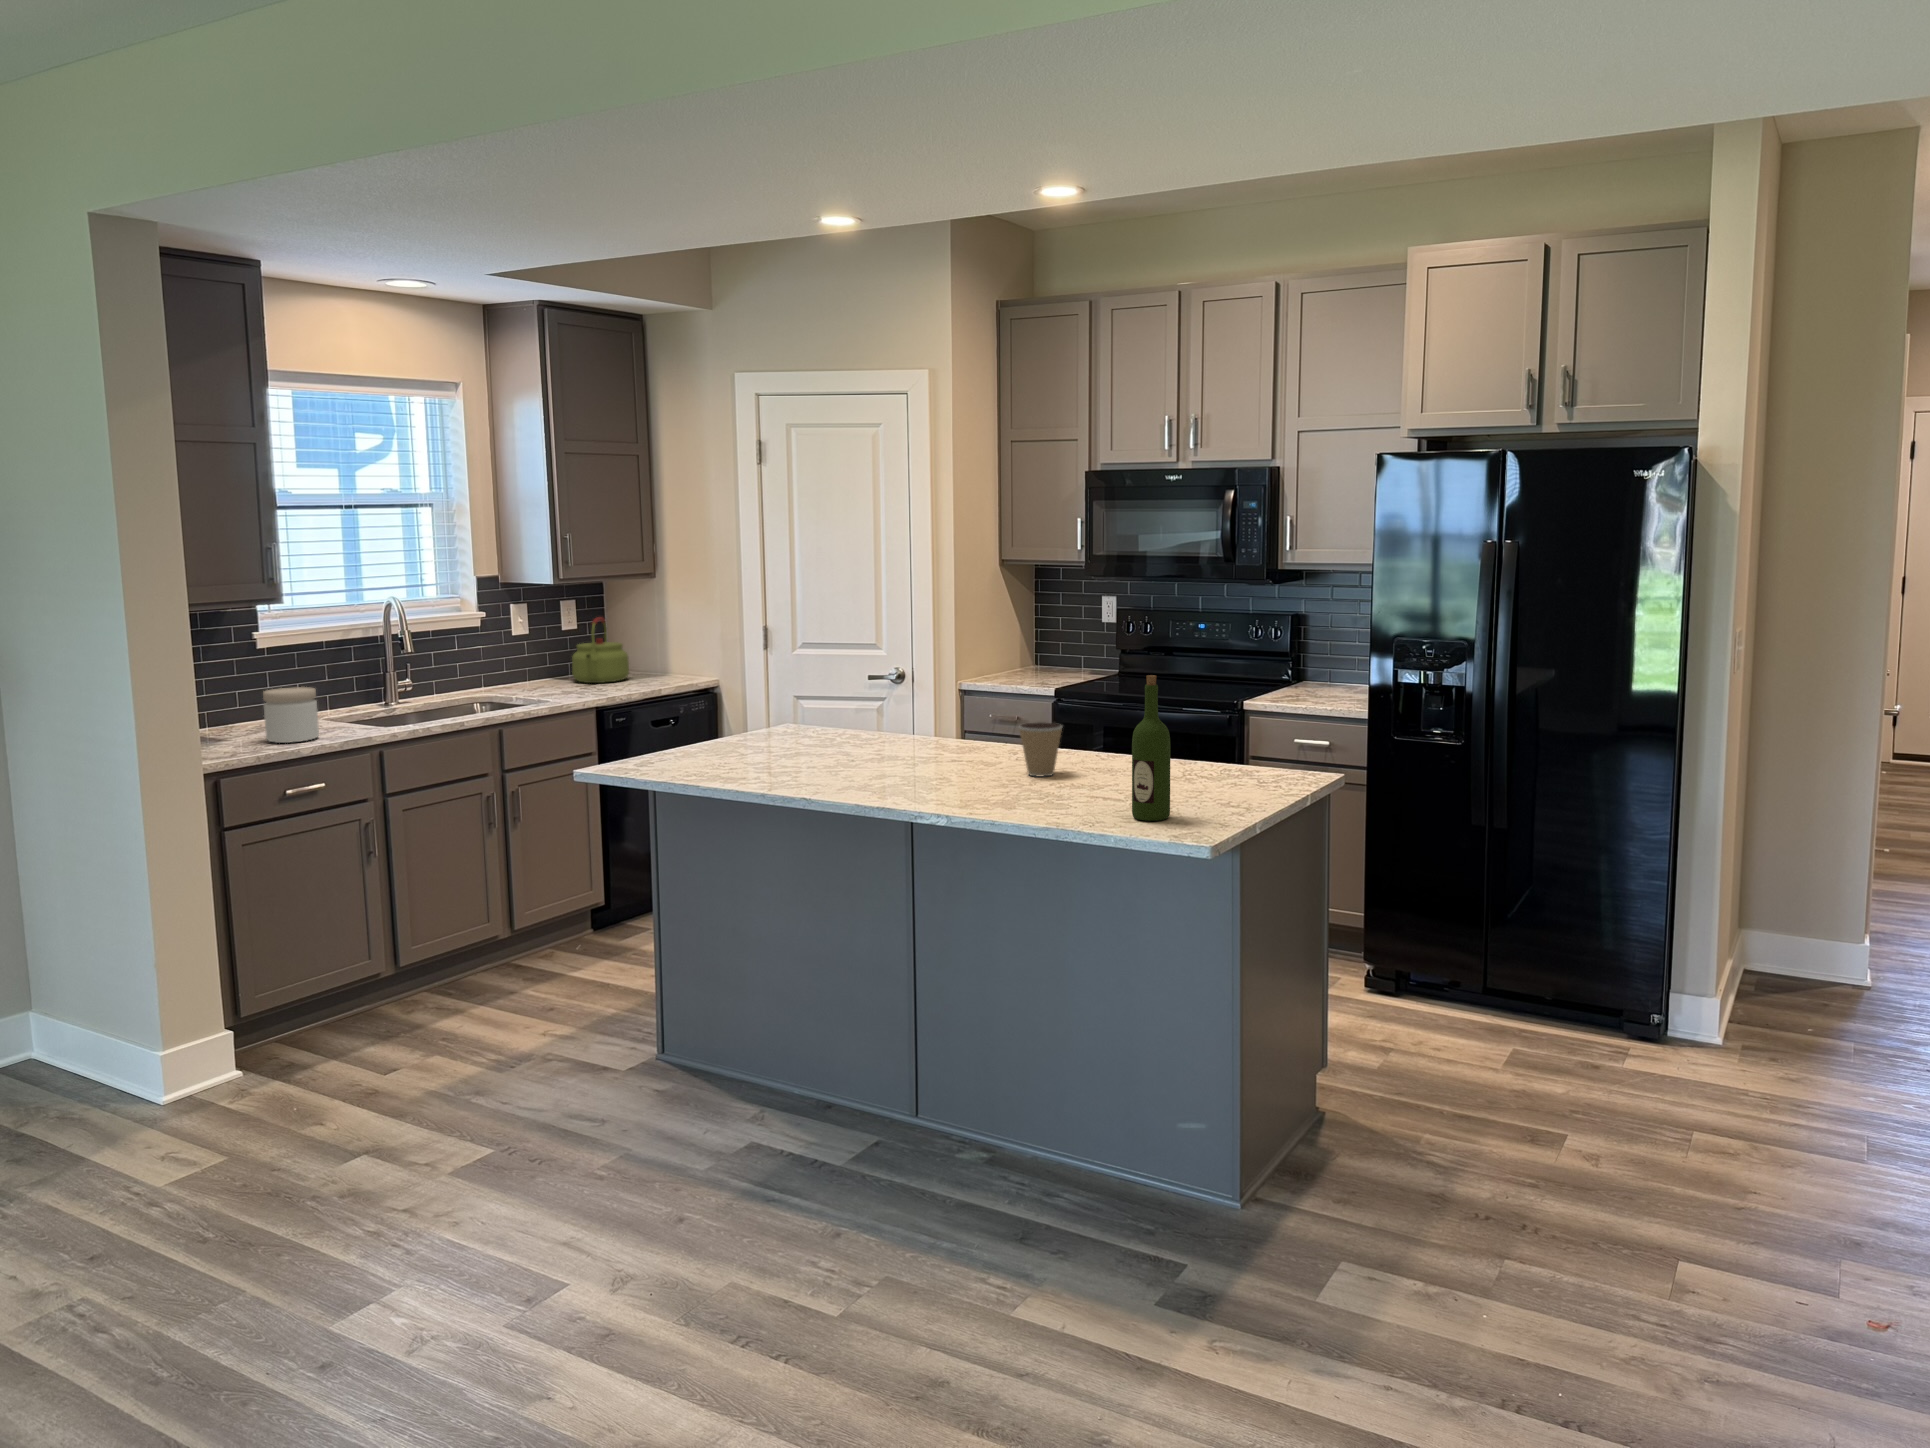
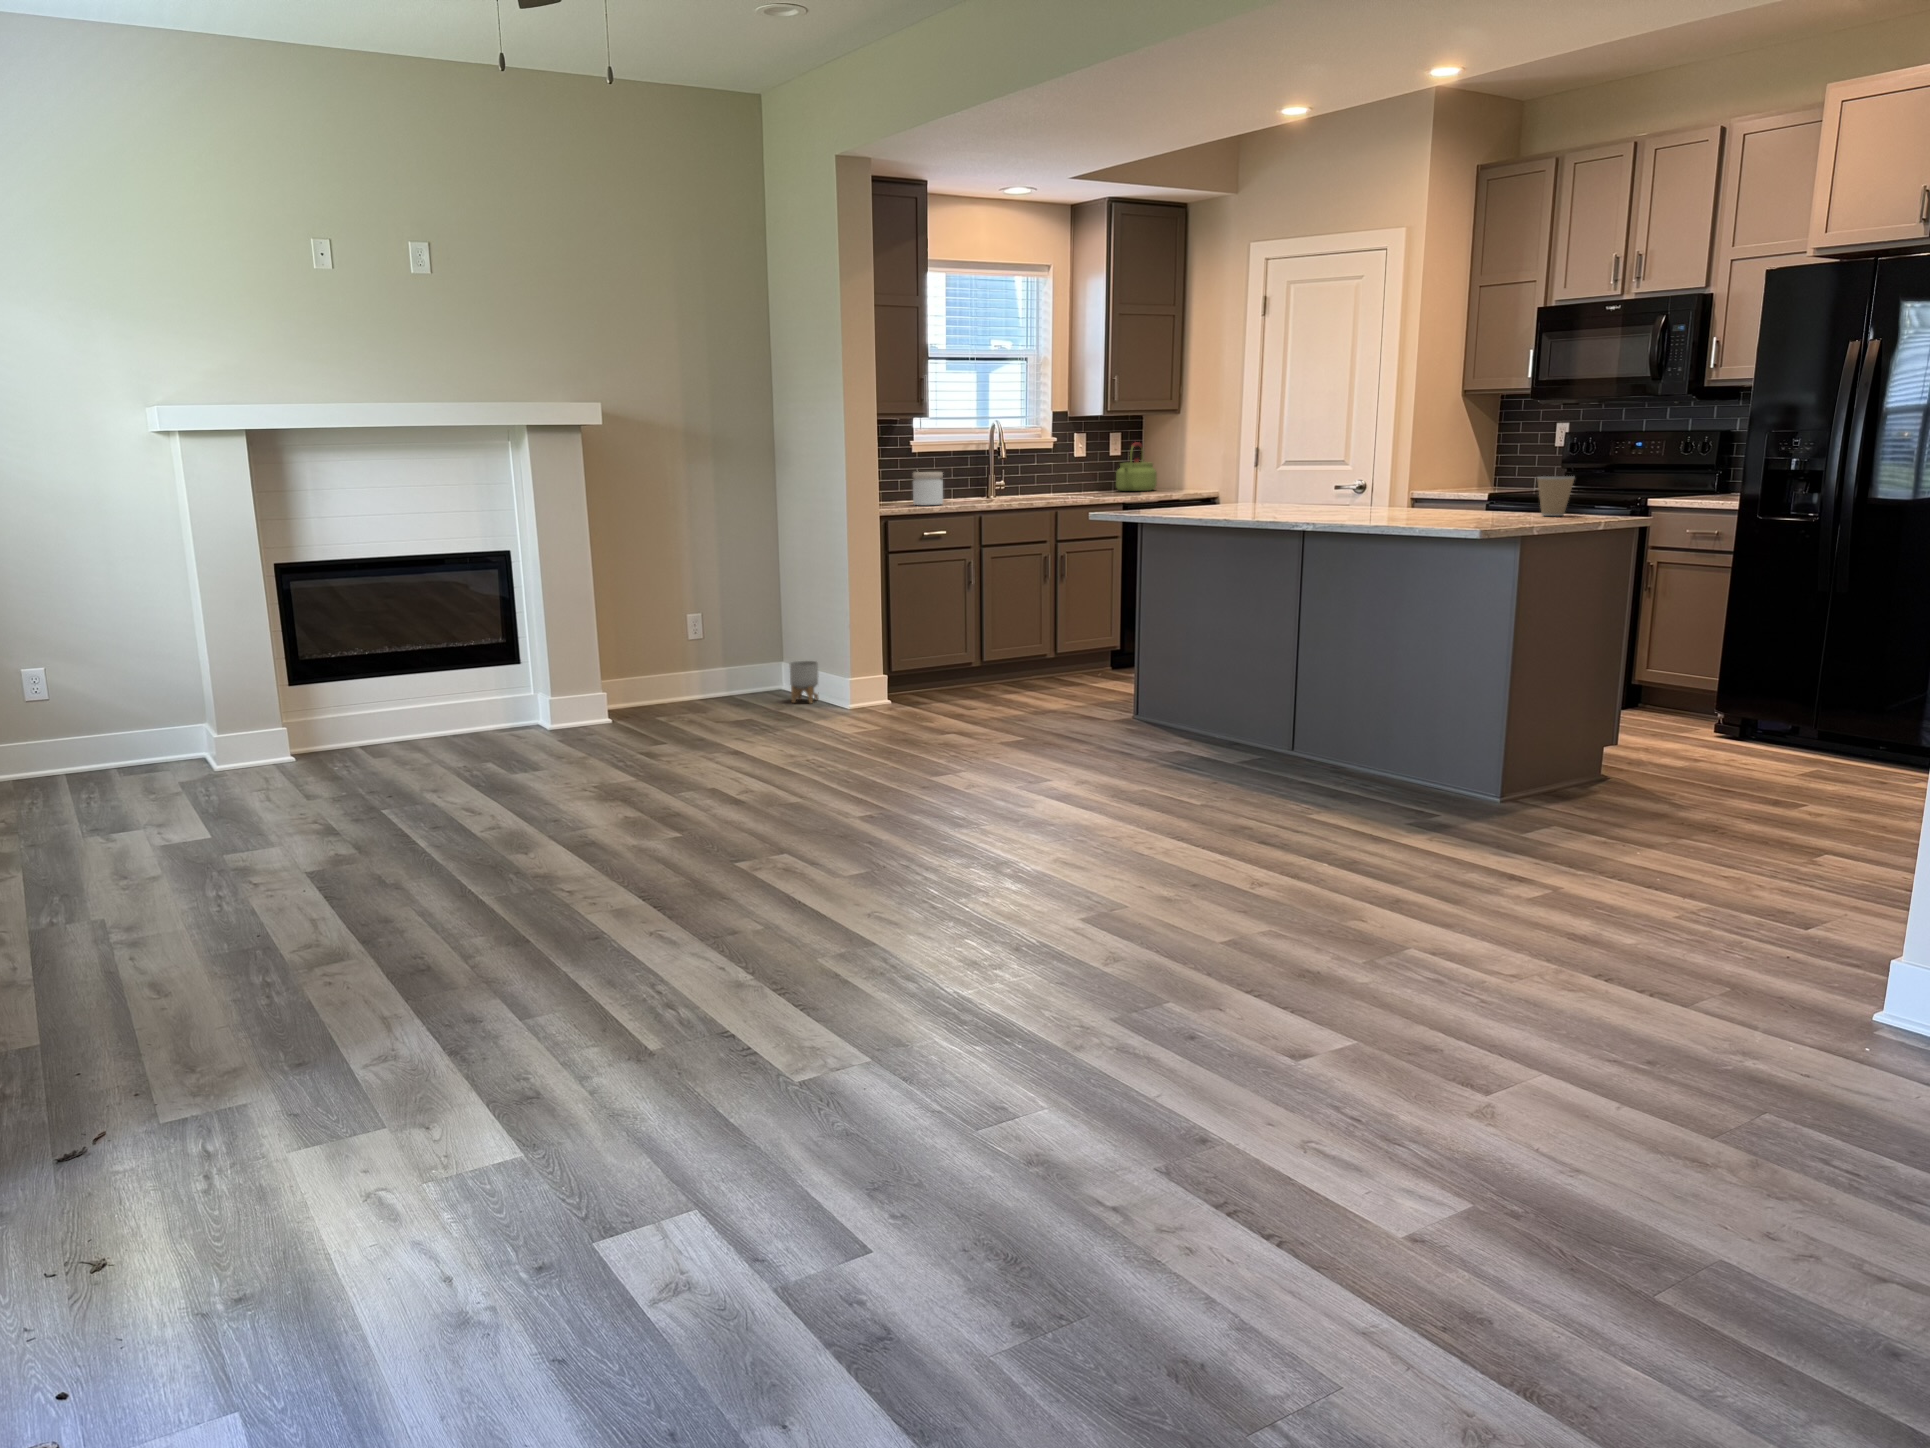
wine bottle: present [1132,675,1170,821] -> none [1419,420,1450,522]
coffee cup: present [1019,722,1062,777] -> present [1537,476,1574,516]
planter: none [40,1027,104,1110] -> present [790,661,819,704]

